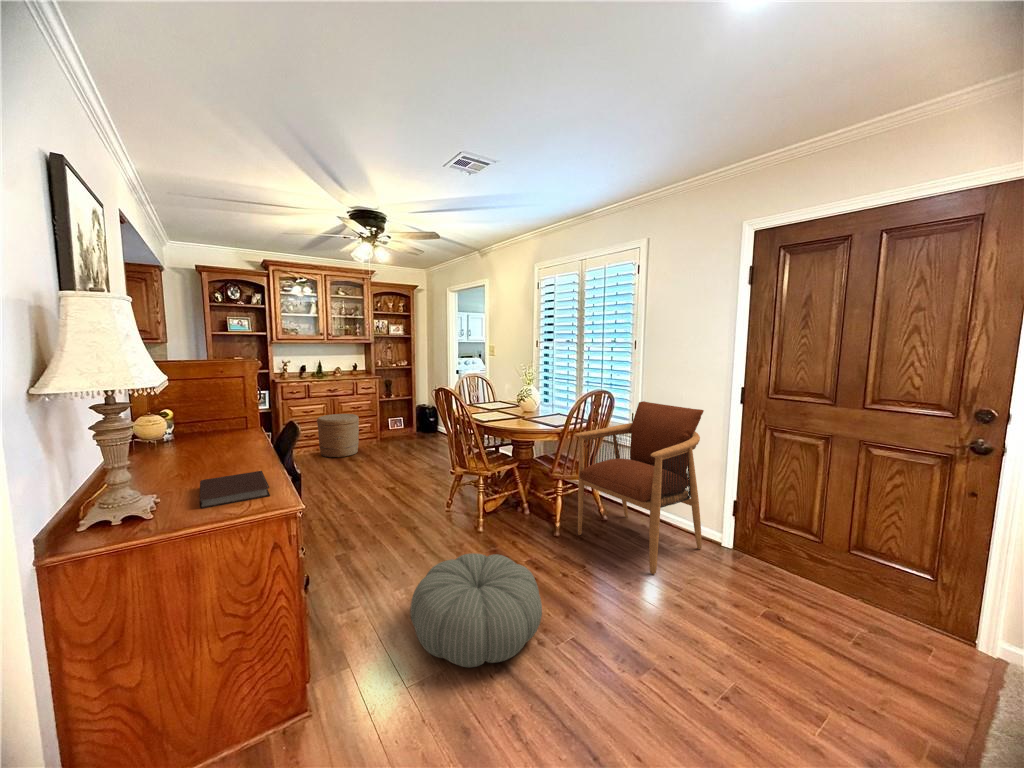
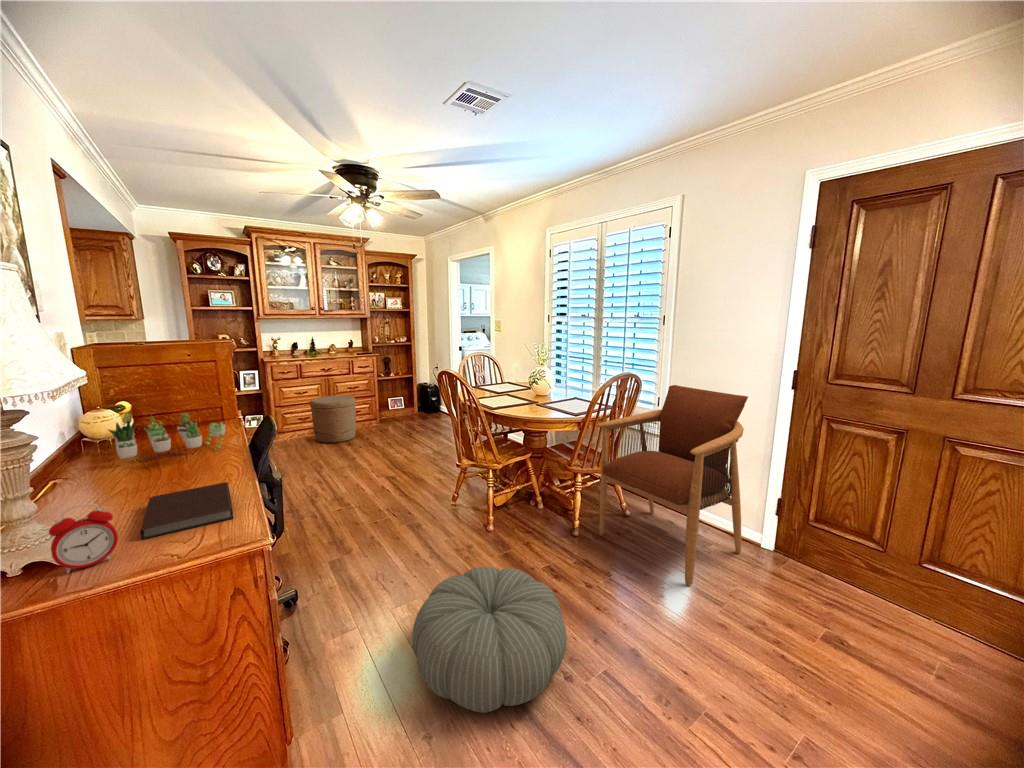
succulent plant: none [156,419,252,459] -> present [109,412,225,461]
alarm clock: none [138,475,186,528] -> present [49,504,118,573]

